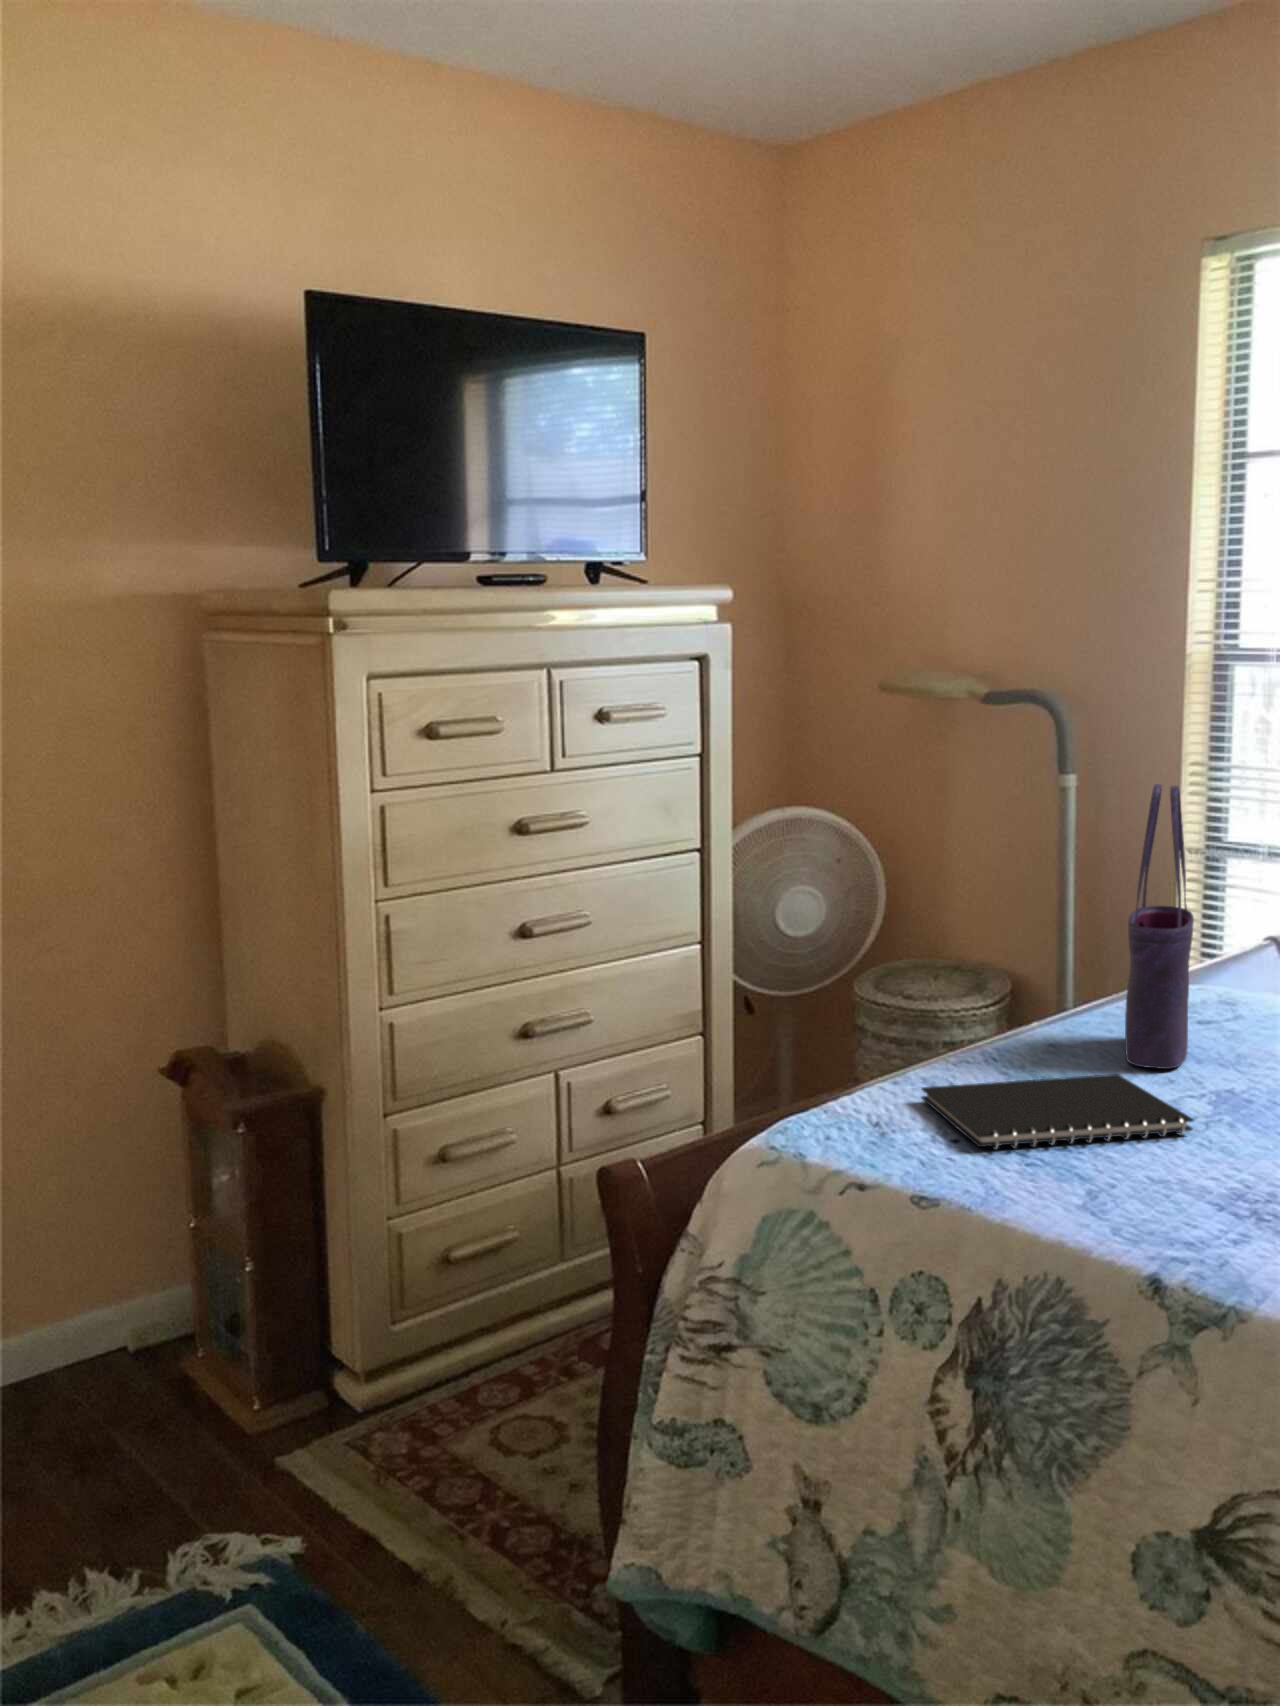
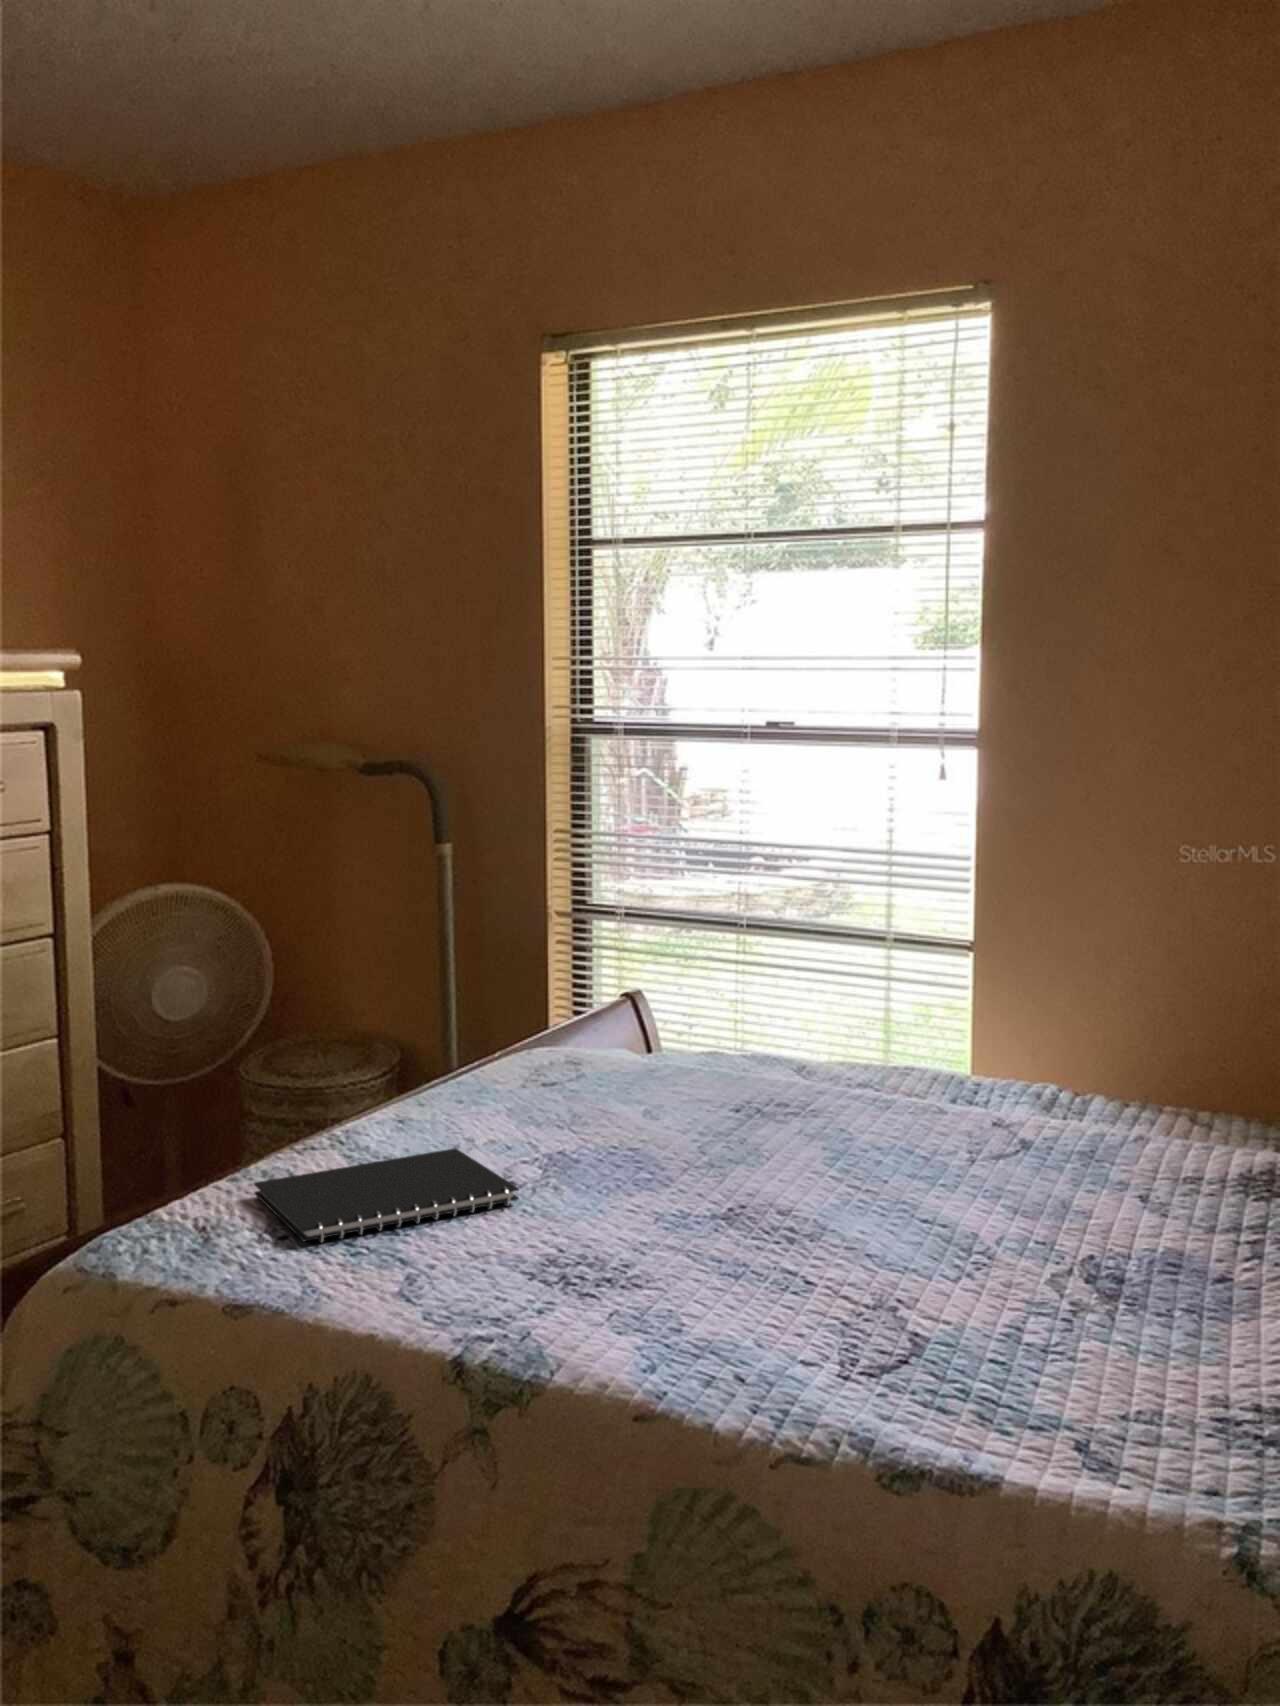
tote bag: present [1125,784,1194,1069] -> none [465,859,528,1138]

